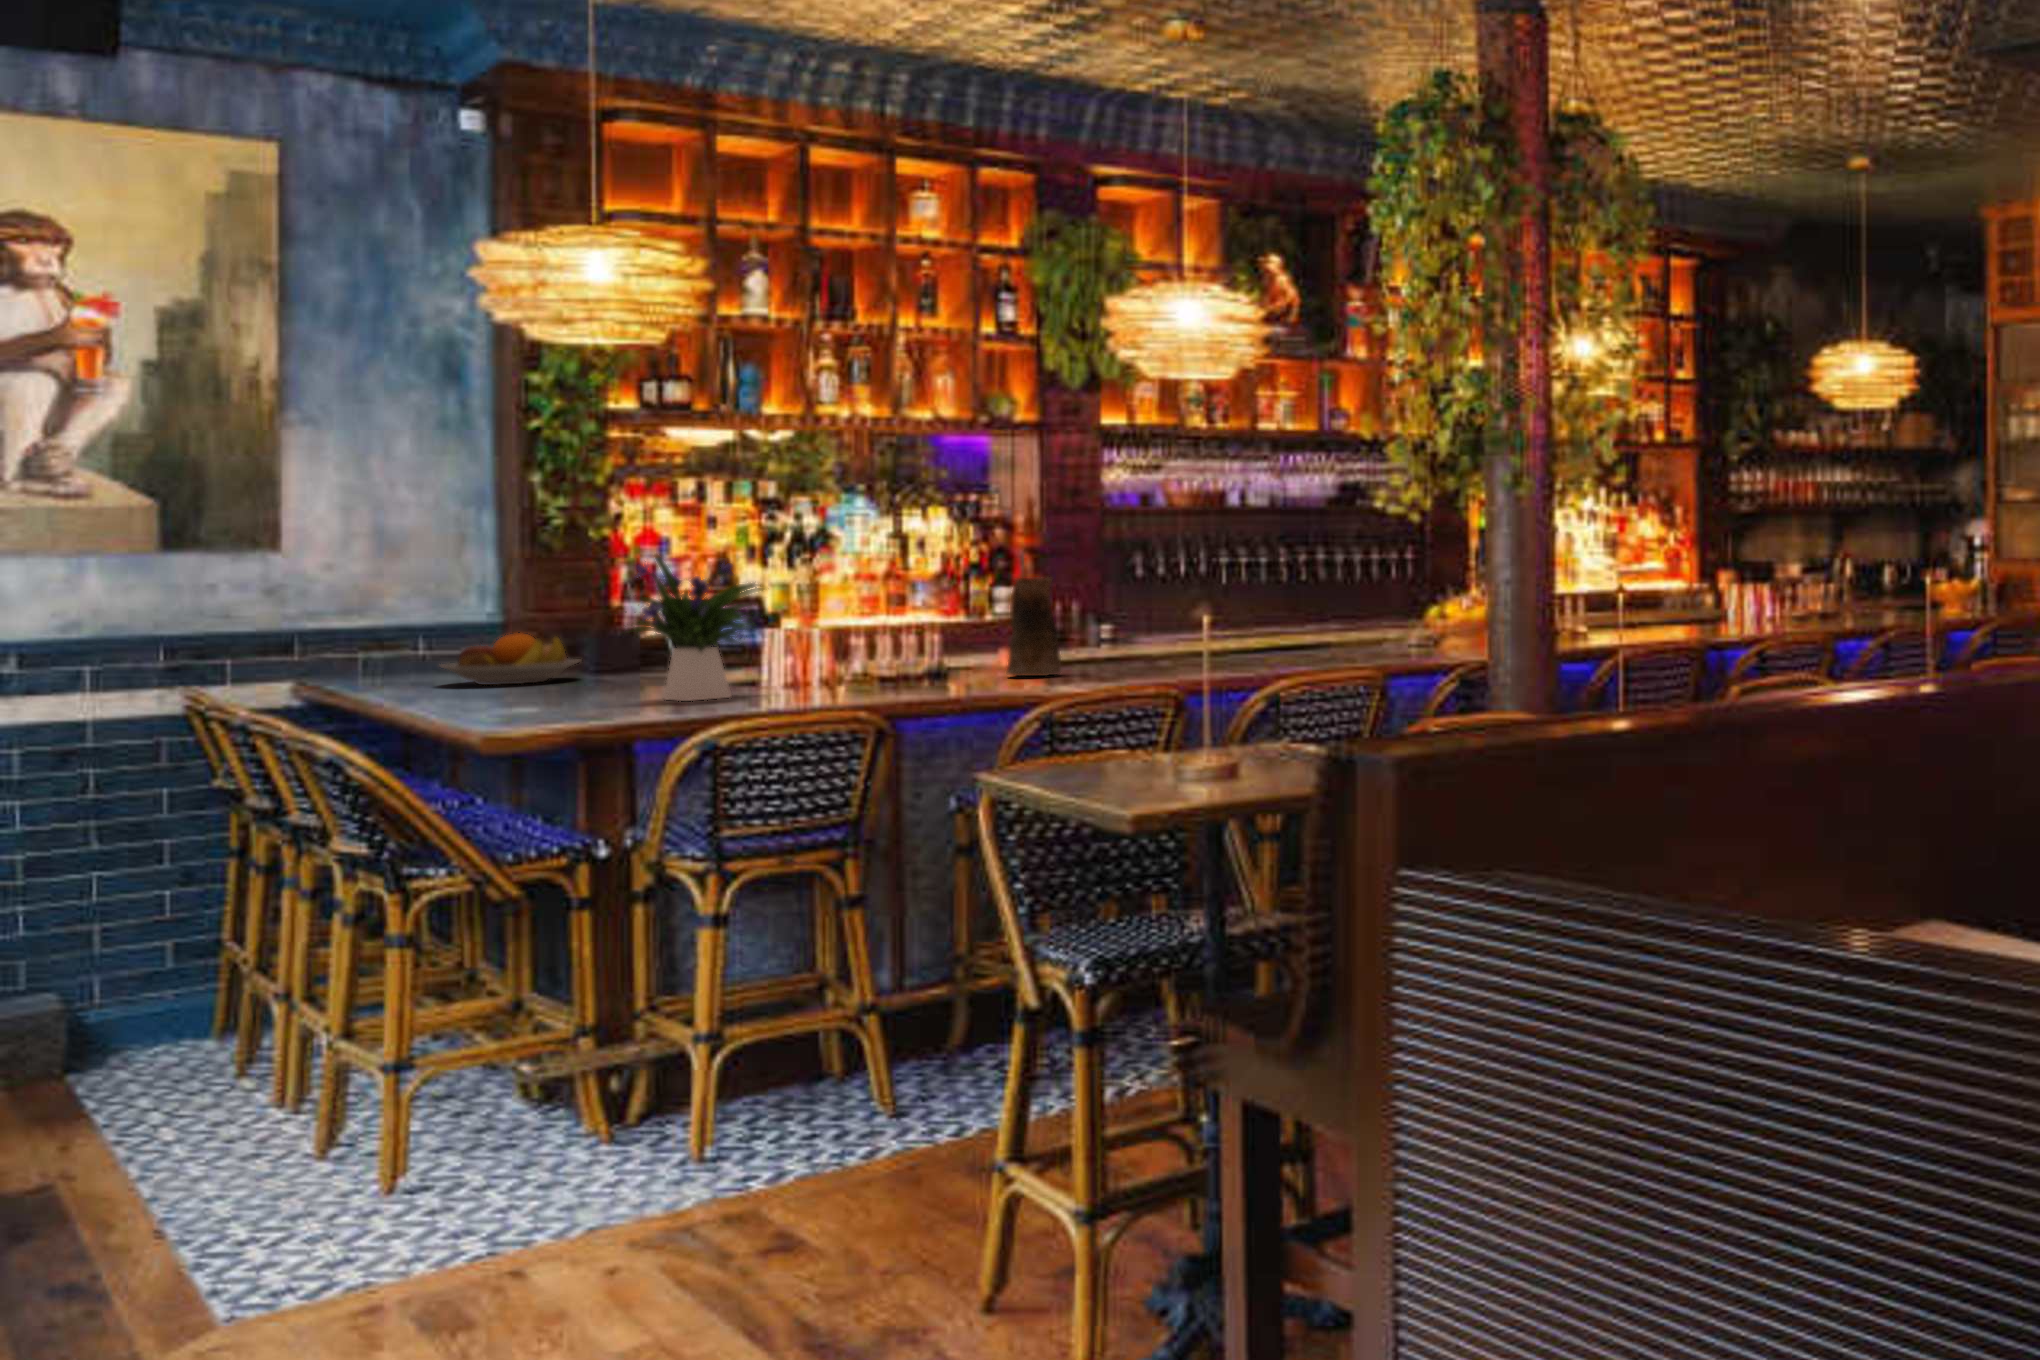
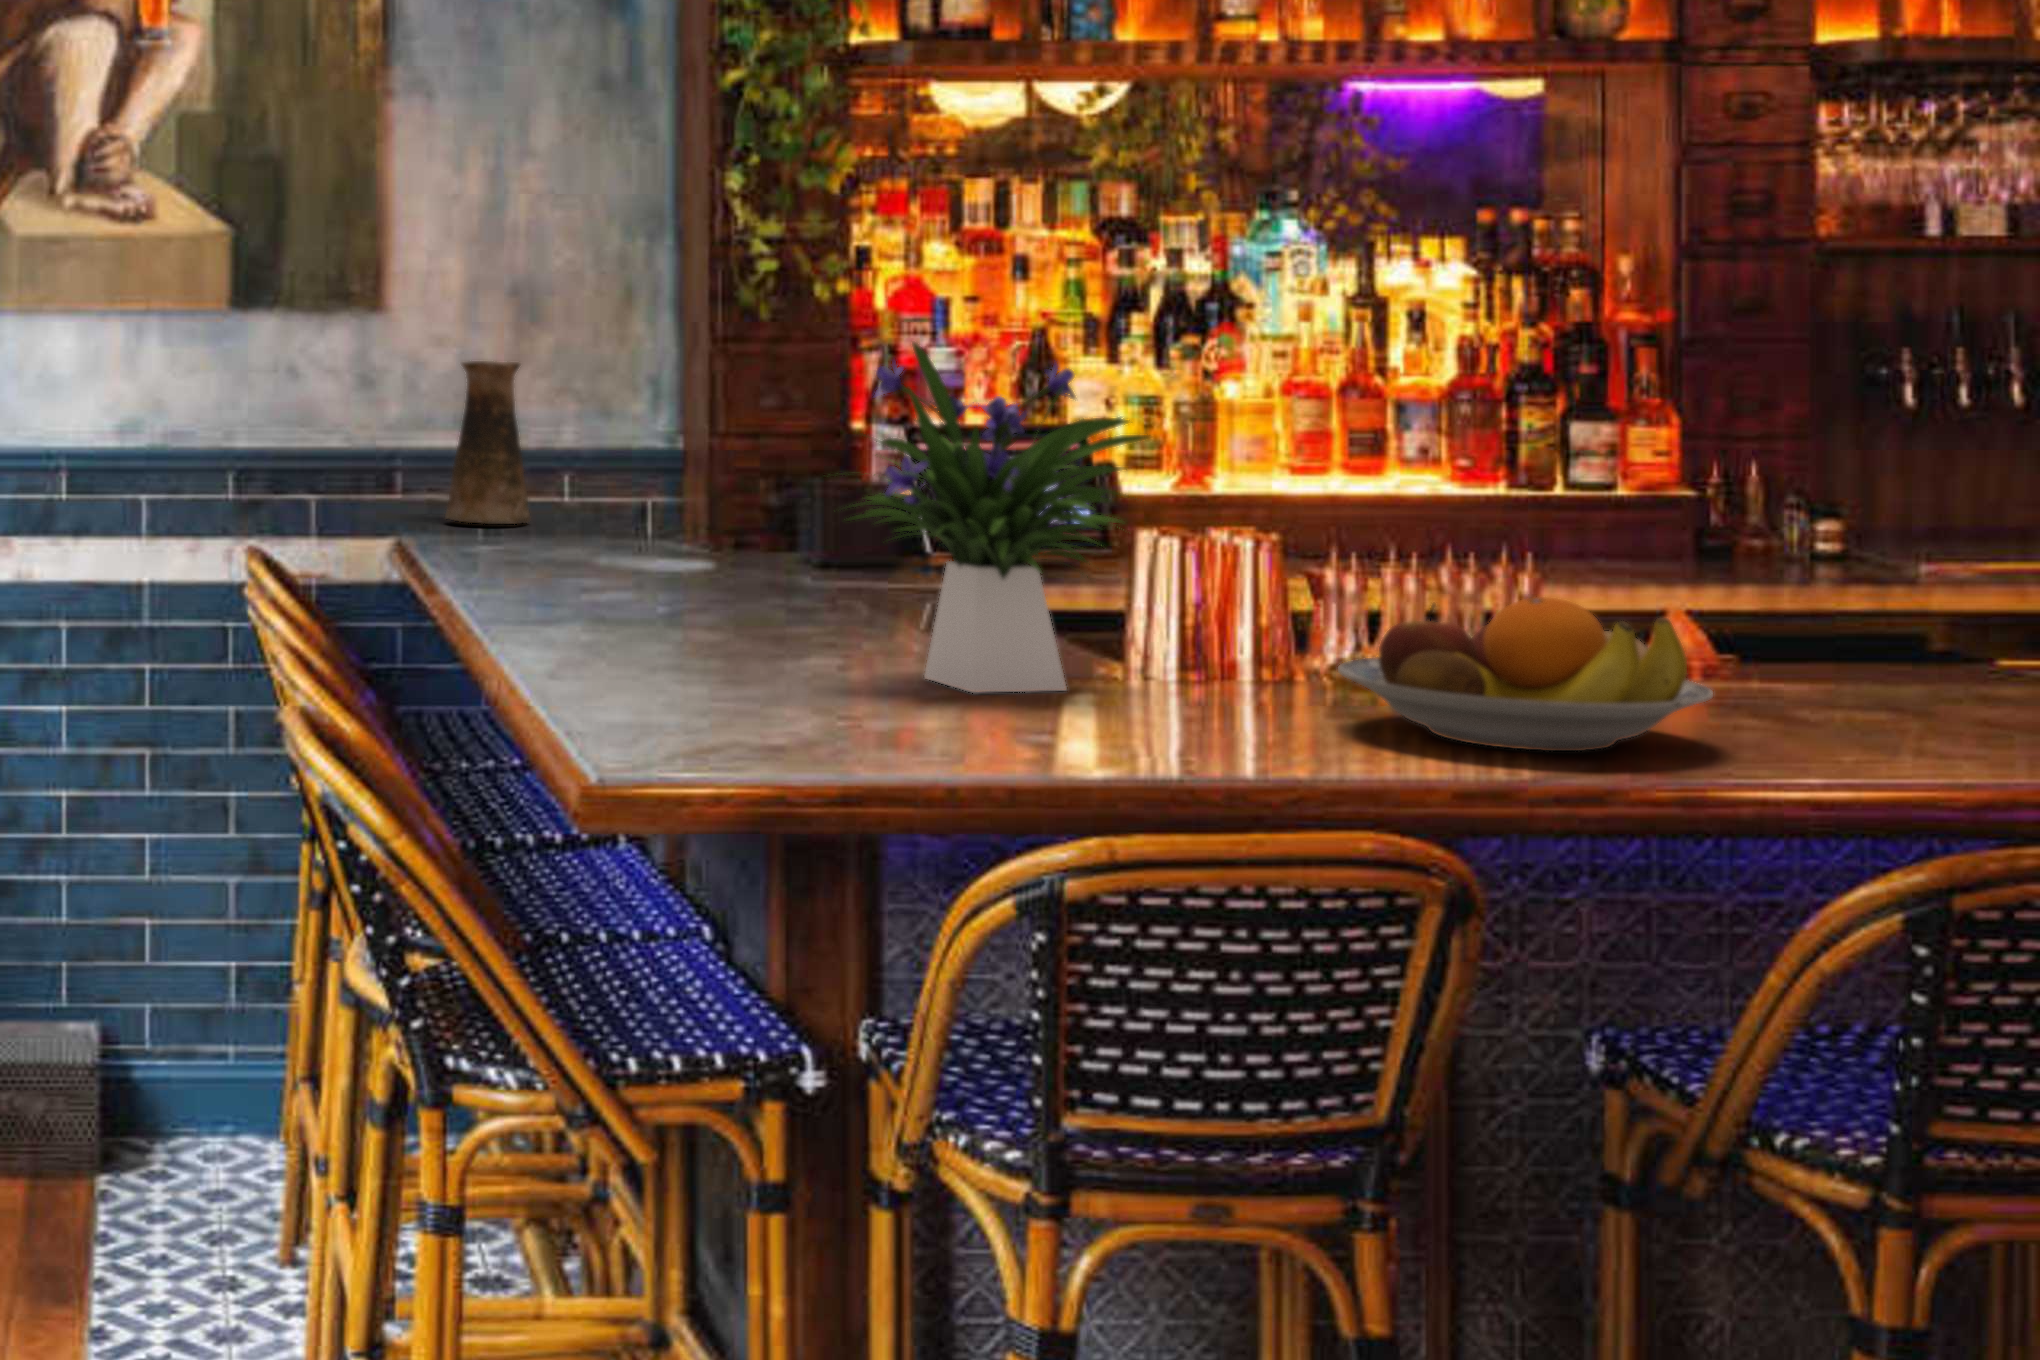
pitcher: present [1007,577,1061,676] -> present [445,361,530,524]
fruit bowl: present [441,633,579,685] -> present [1338,597,1713,751]

